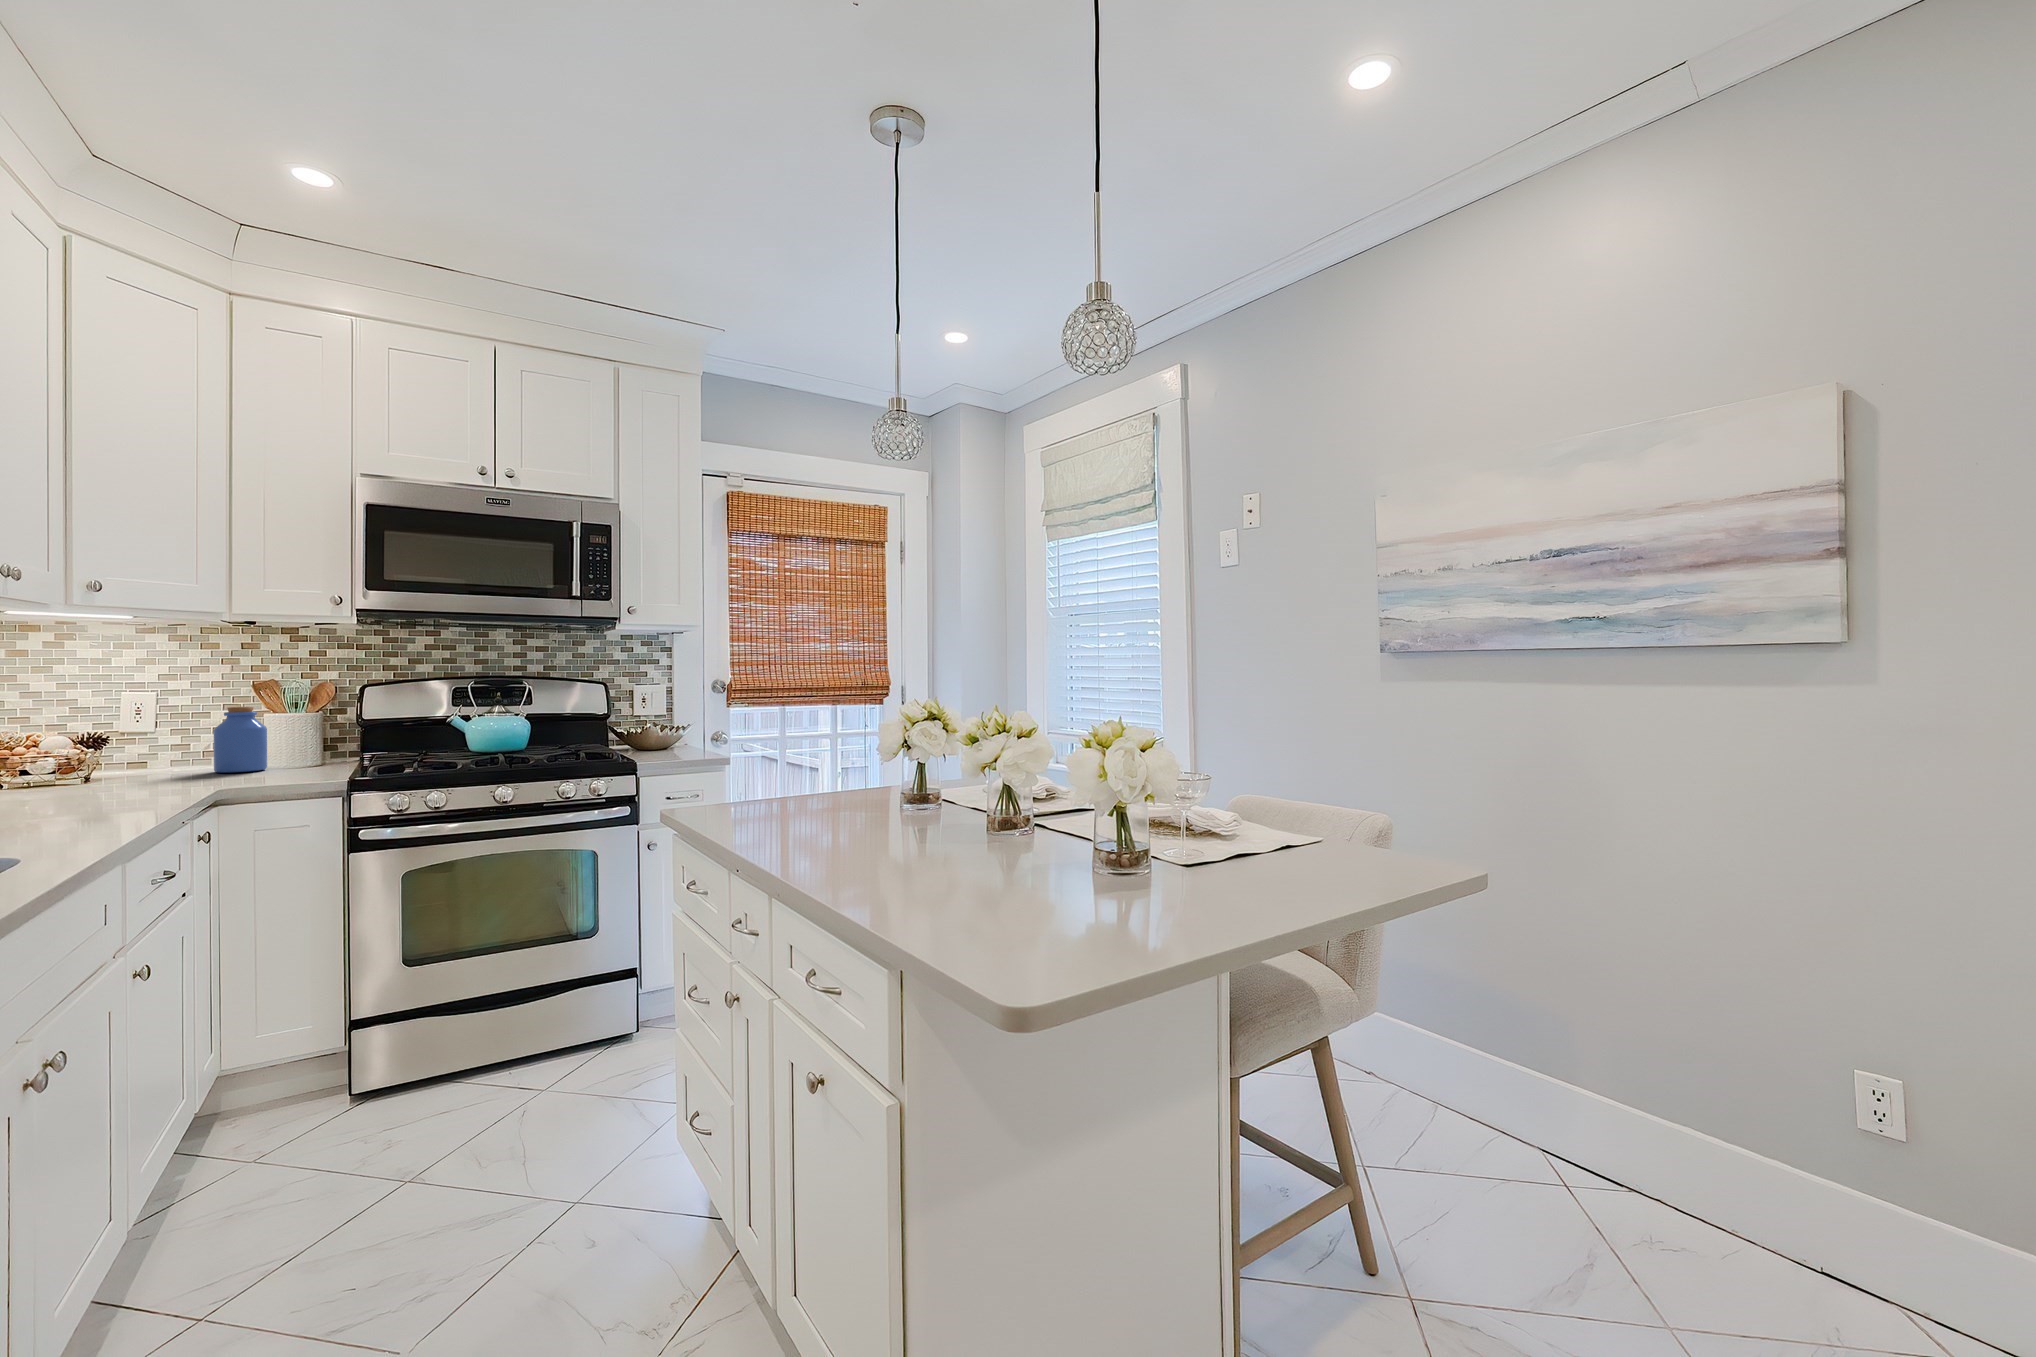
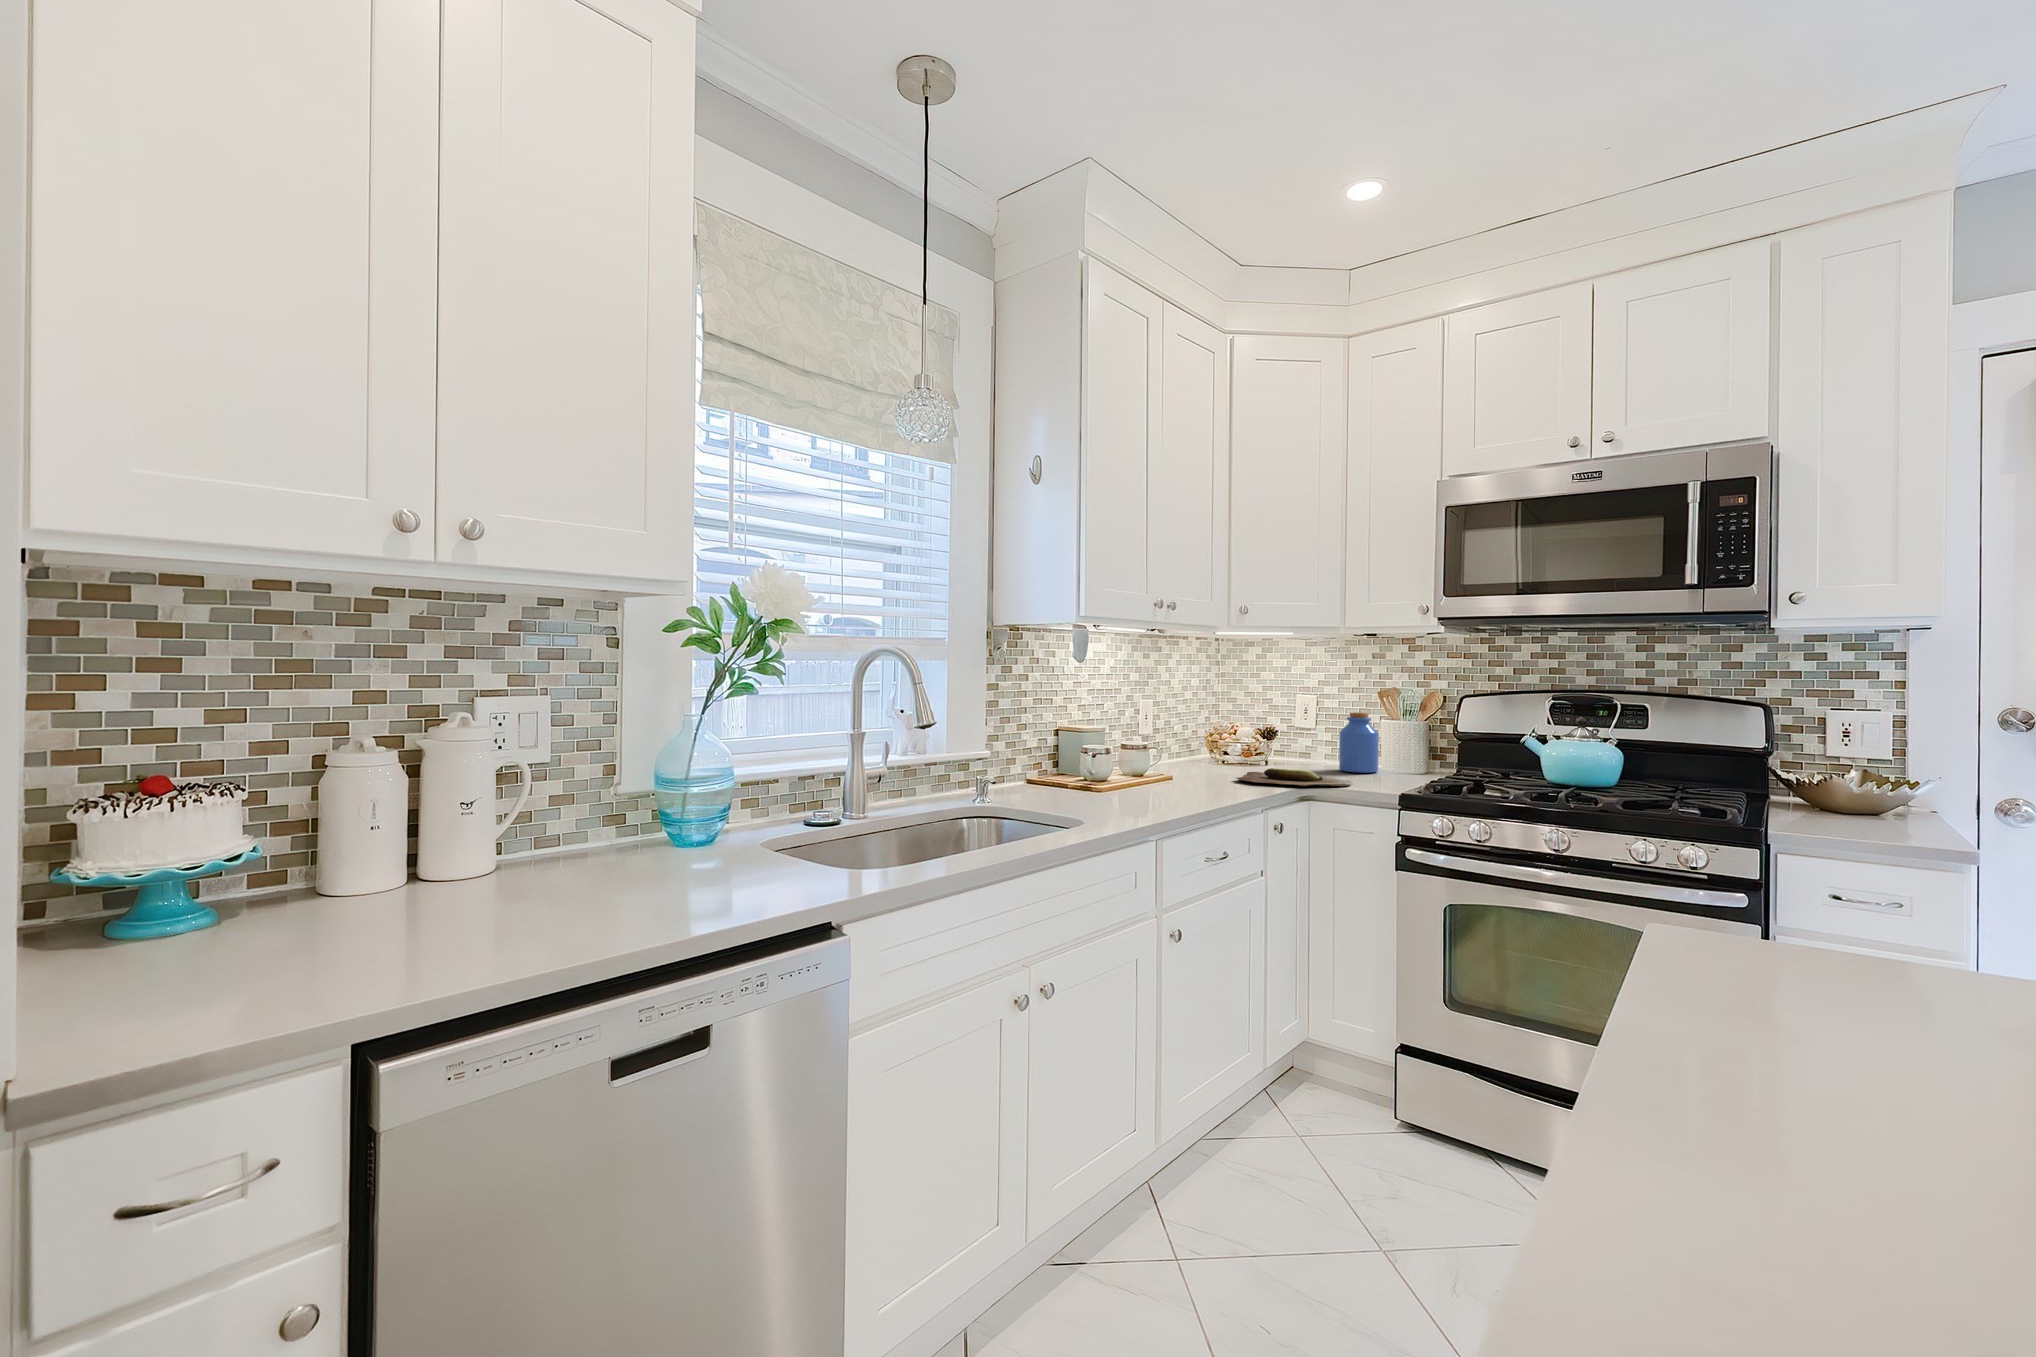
cutting board: none [87,773,264,794] -> present [1237,768,1352,786]

